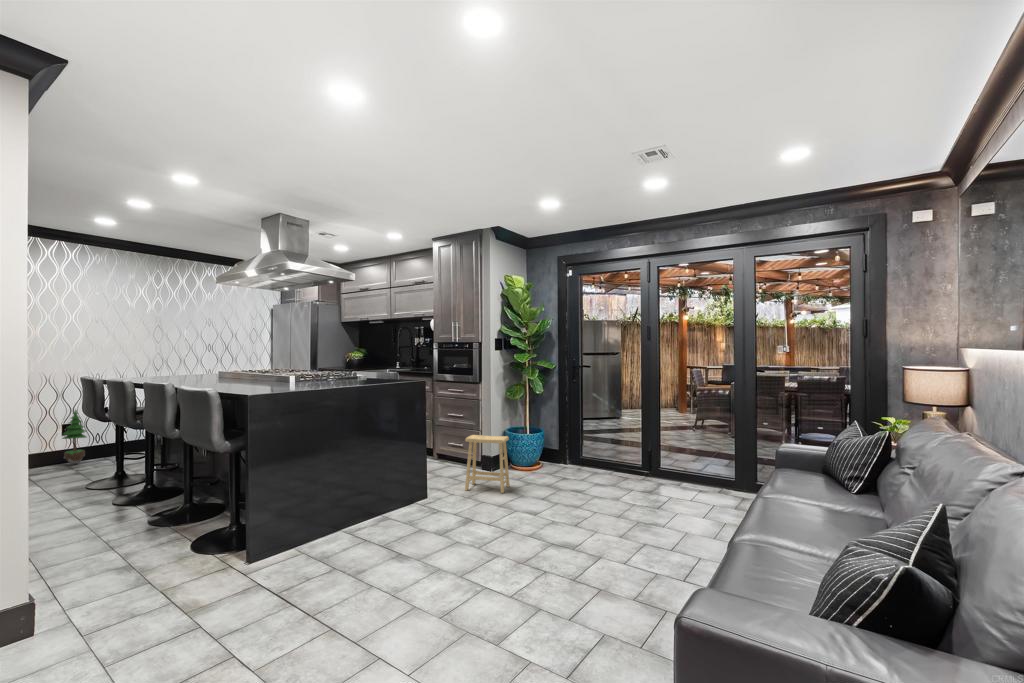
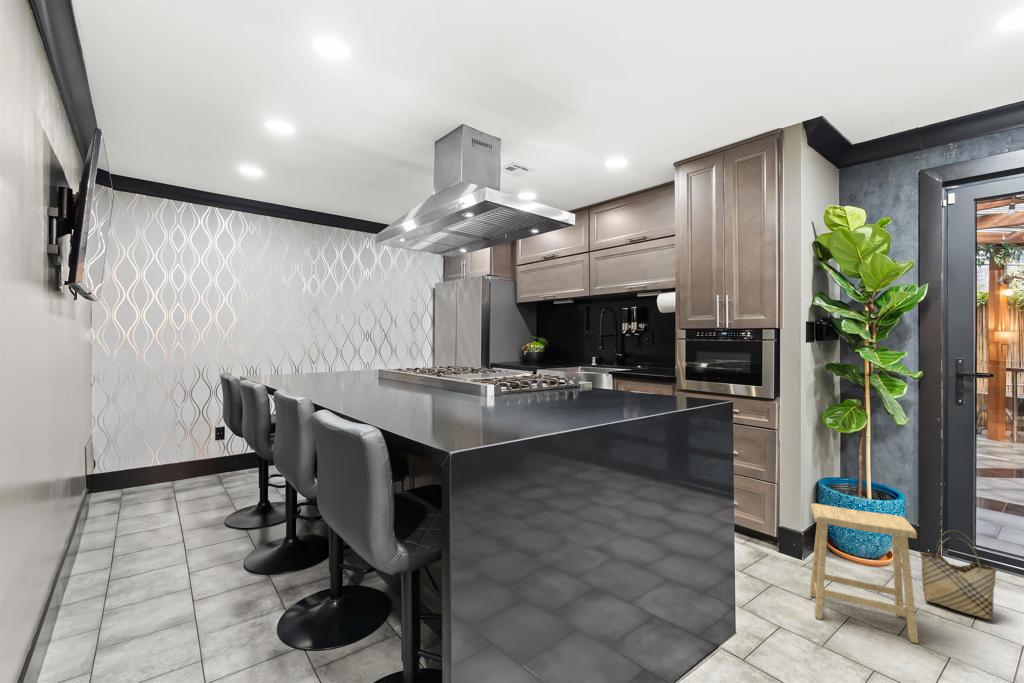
potted tree: present [62,410,86,464] -> none [212,409,240,476]
woven basket: none [527,444,553,484] -> present [920,530,996,619]

